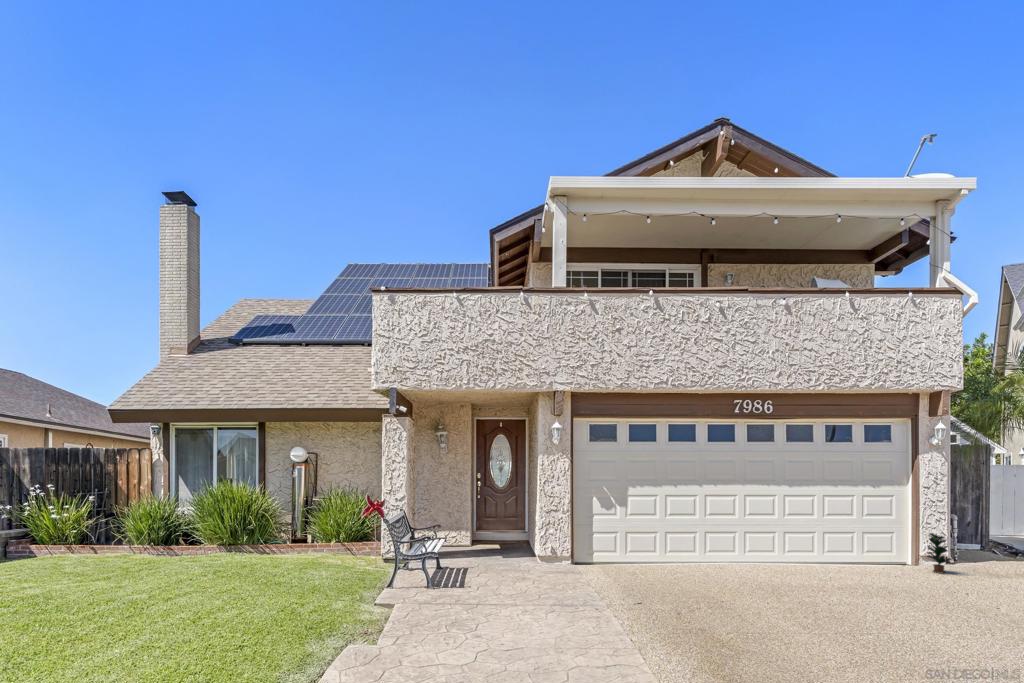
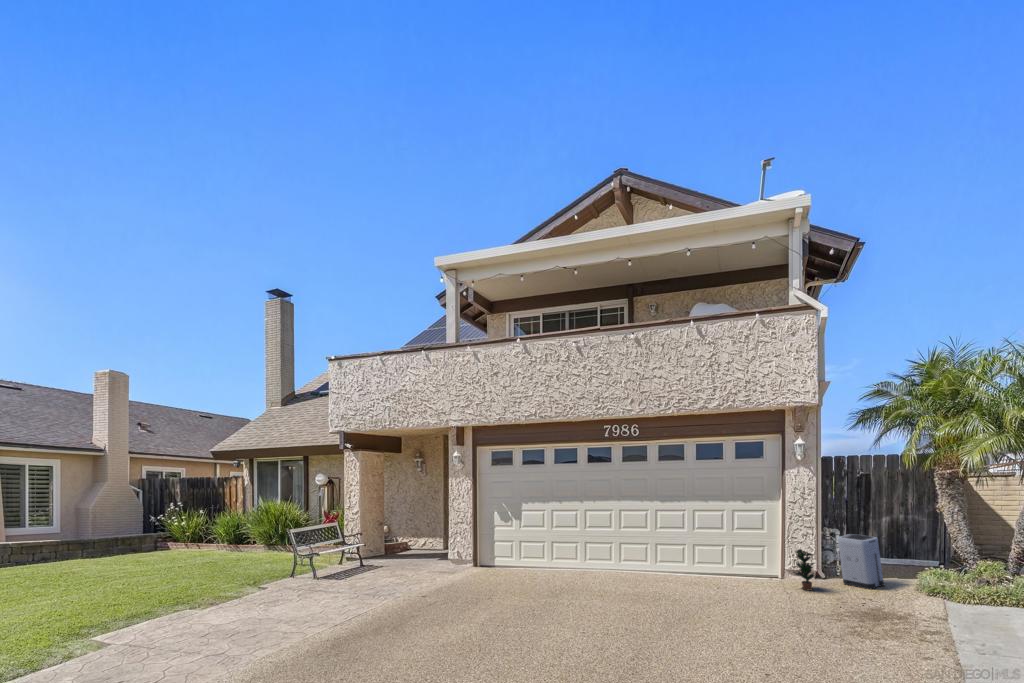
trash can: none [953,519,991,571] -> present [838,534,884,589]

